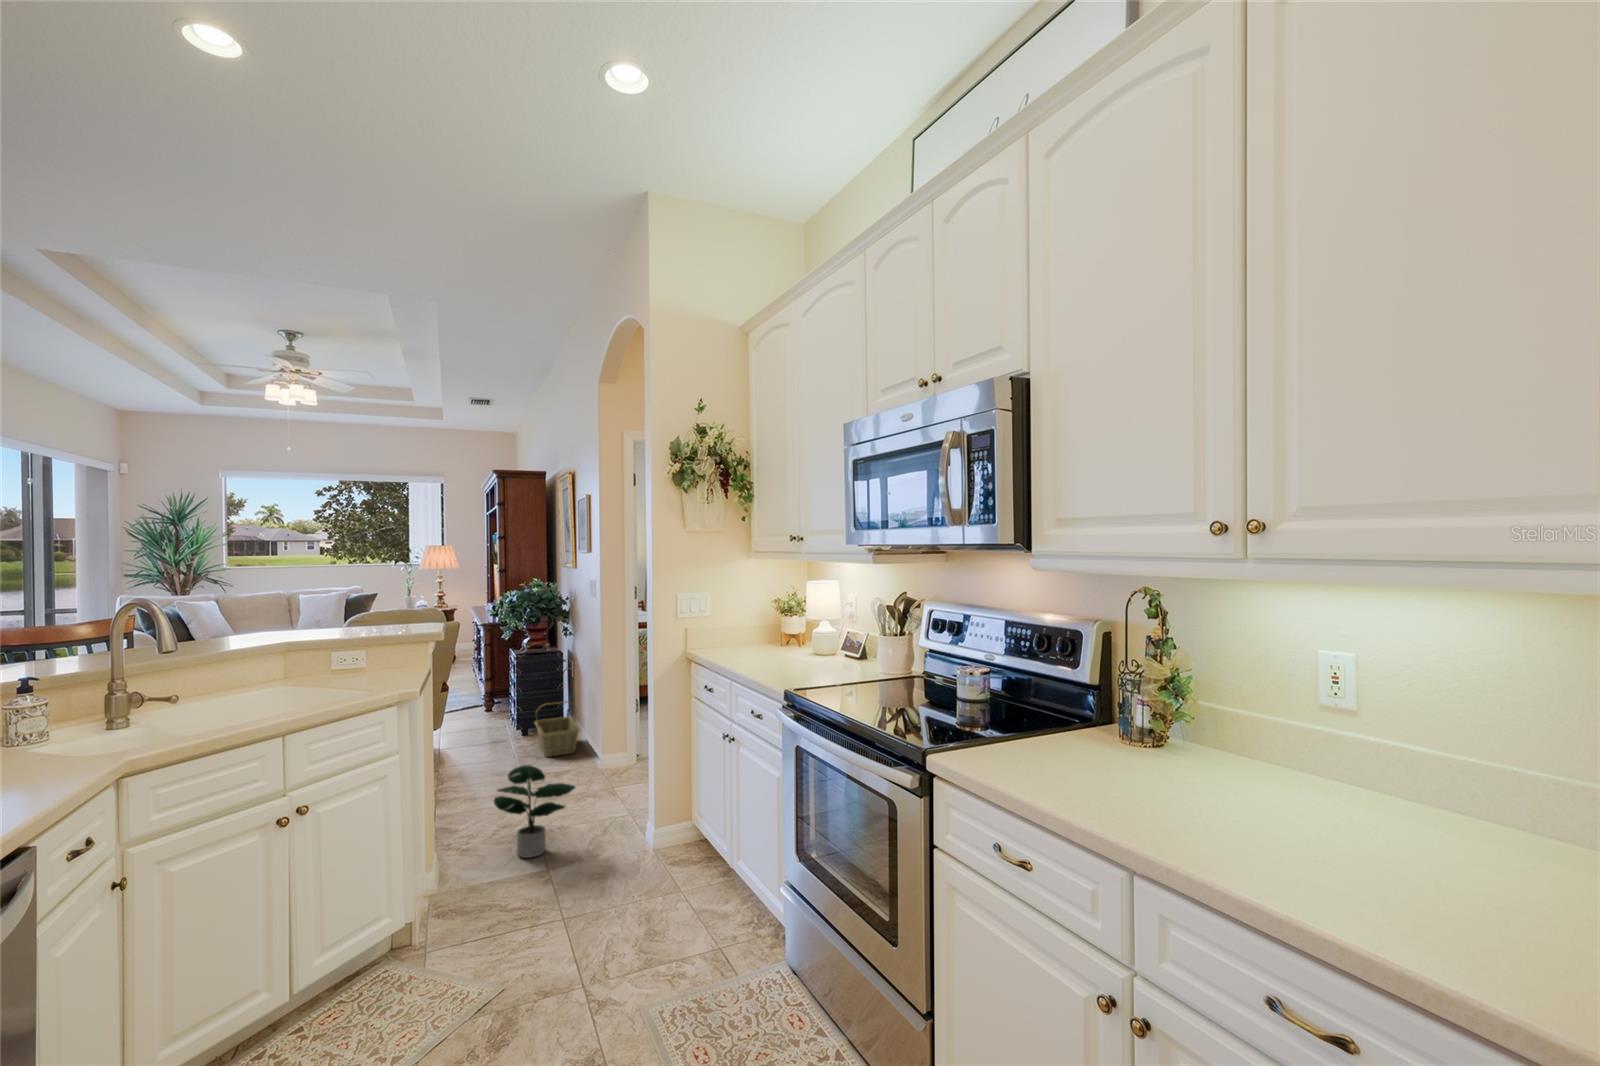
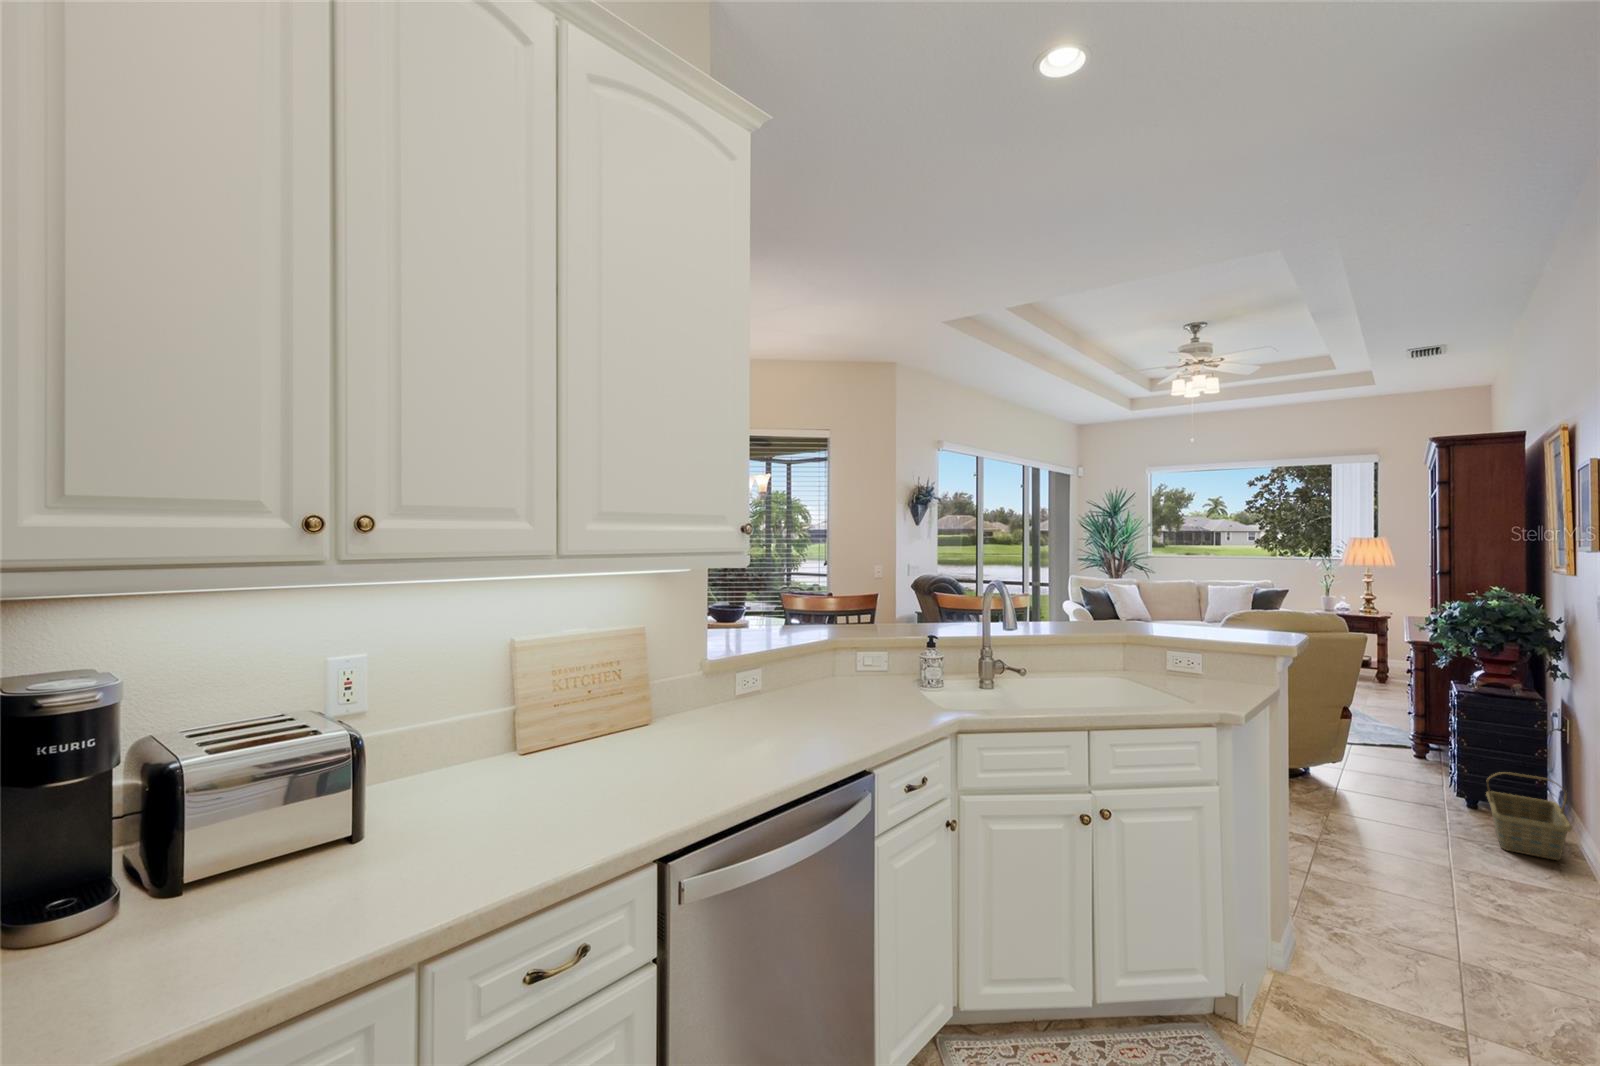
potted plant: present [494,765,575,858] -> none [1381,853,1531,995]

